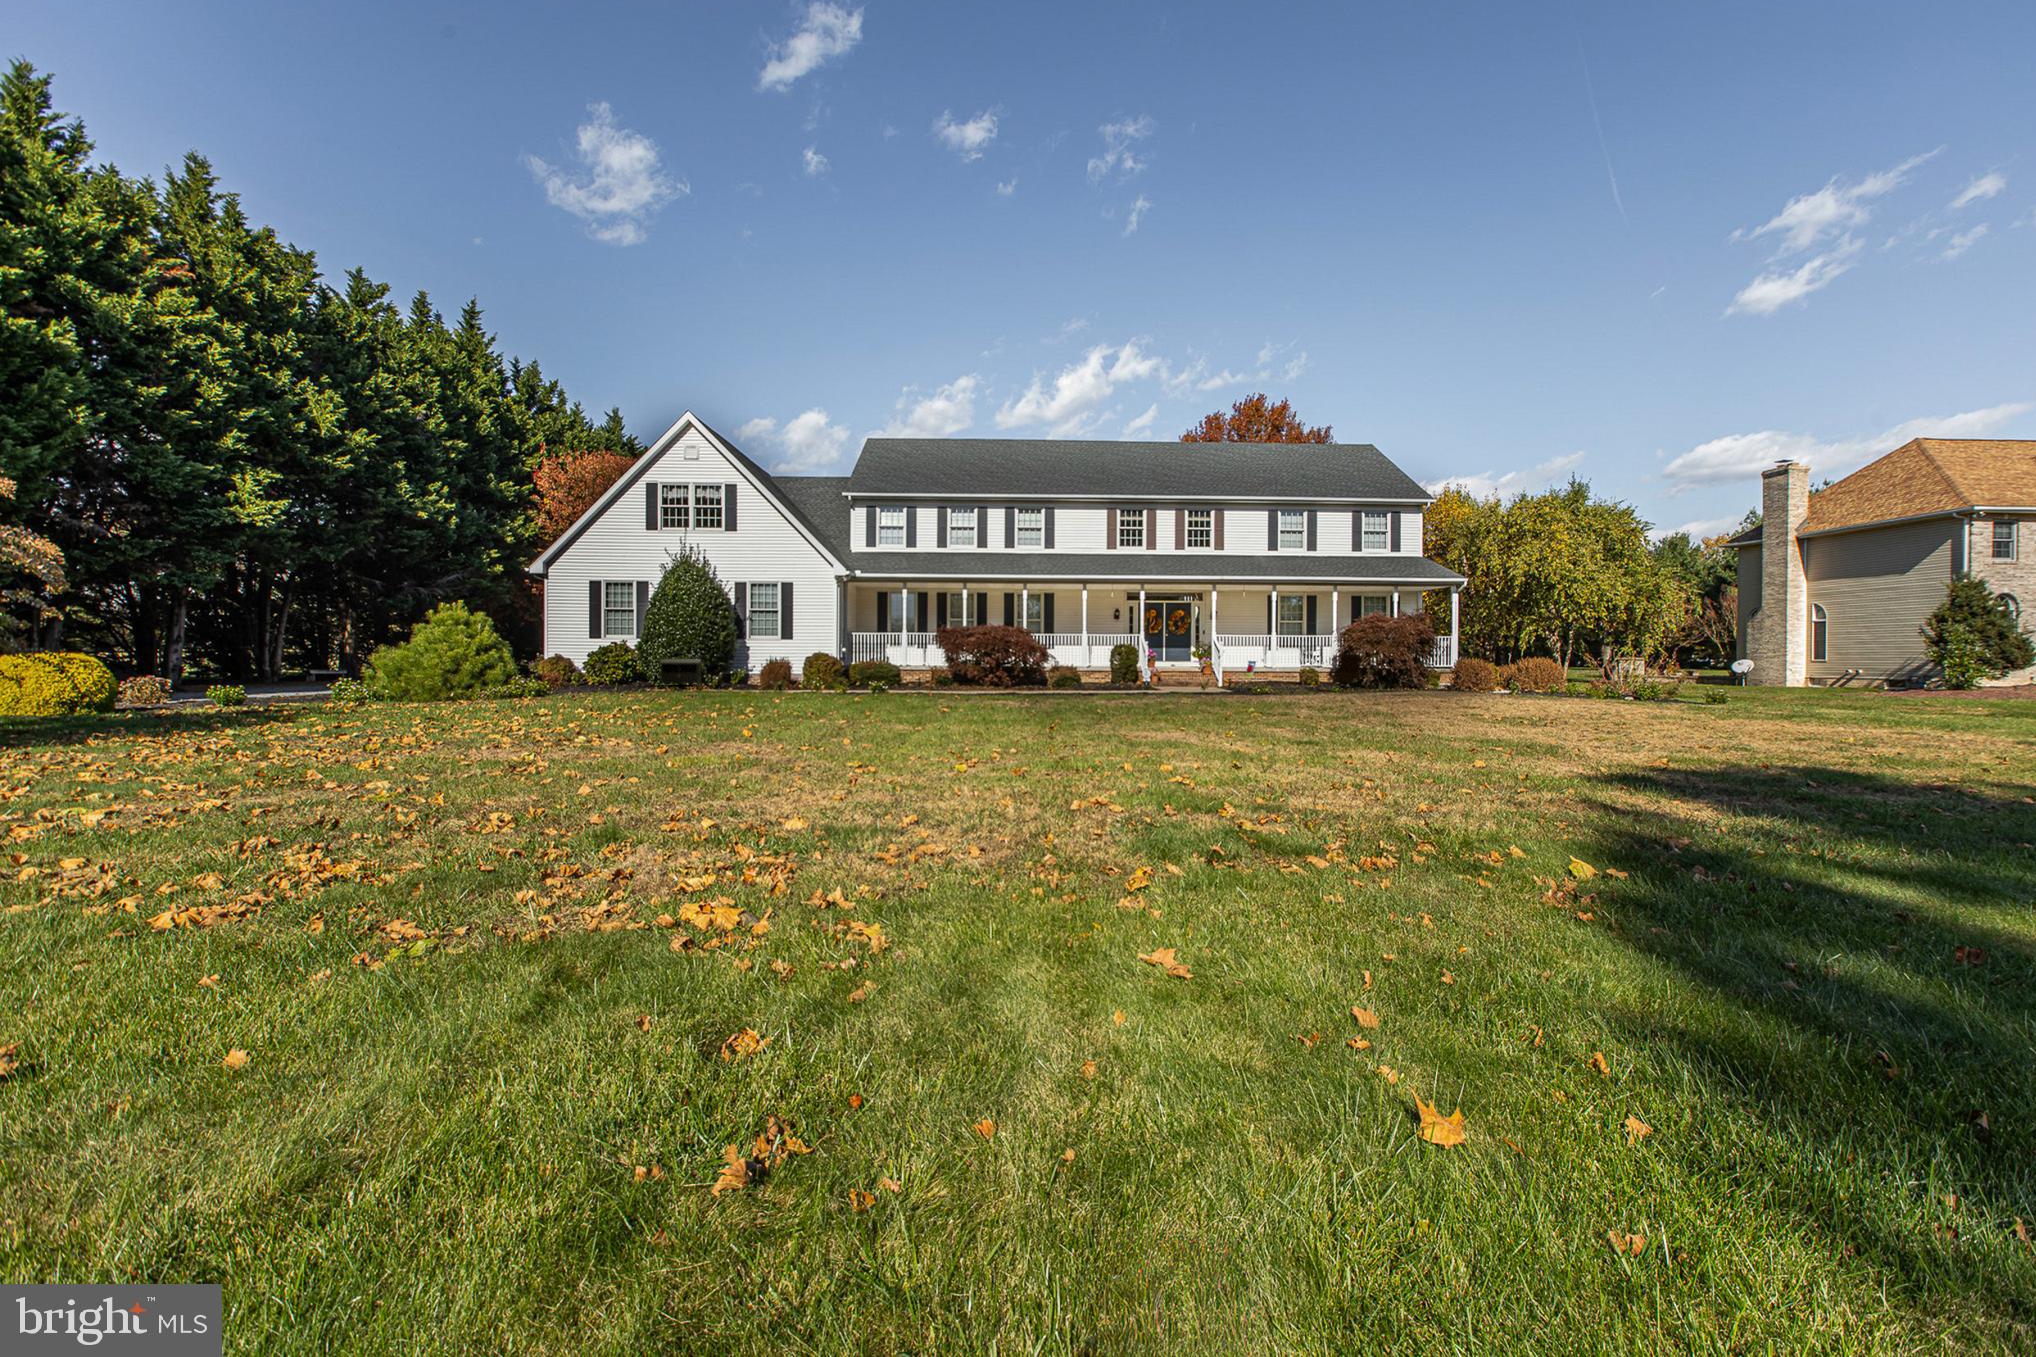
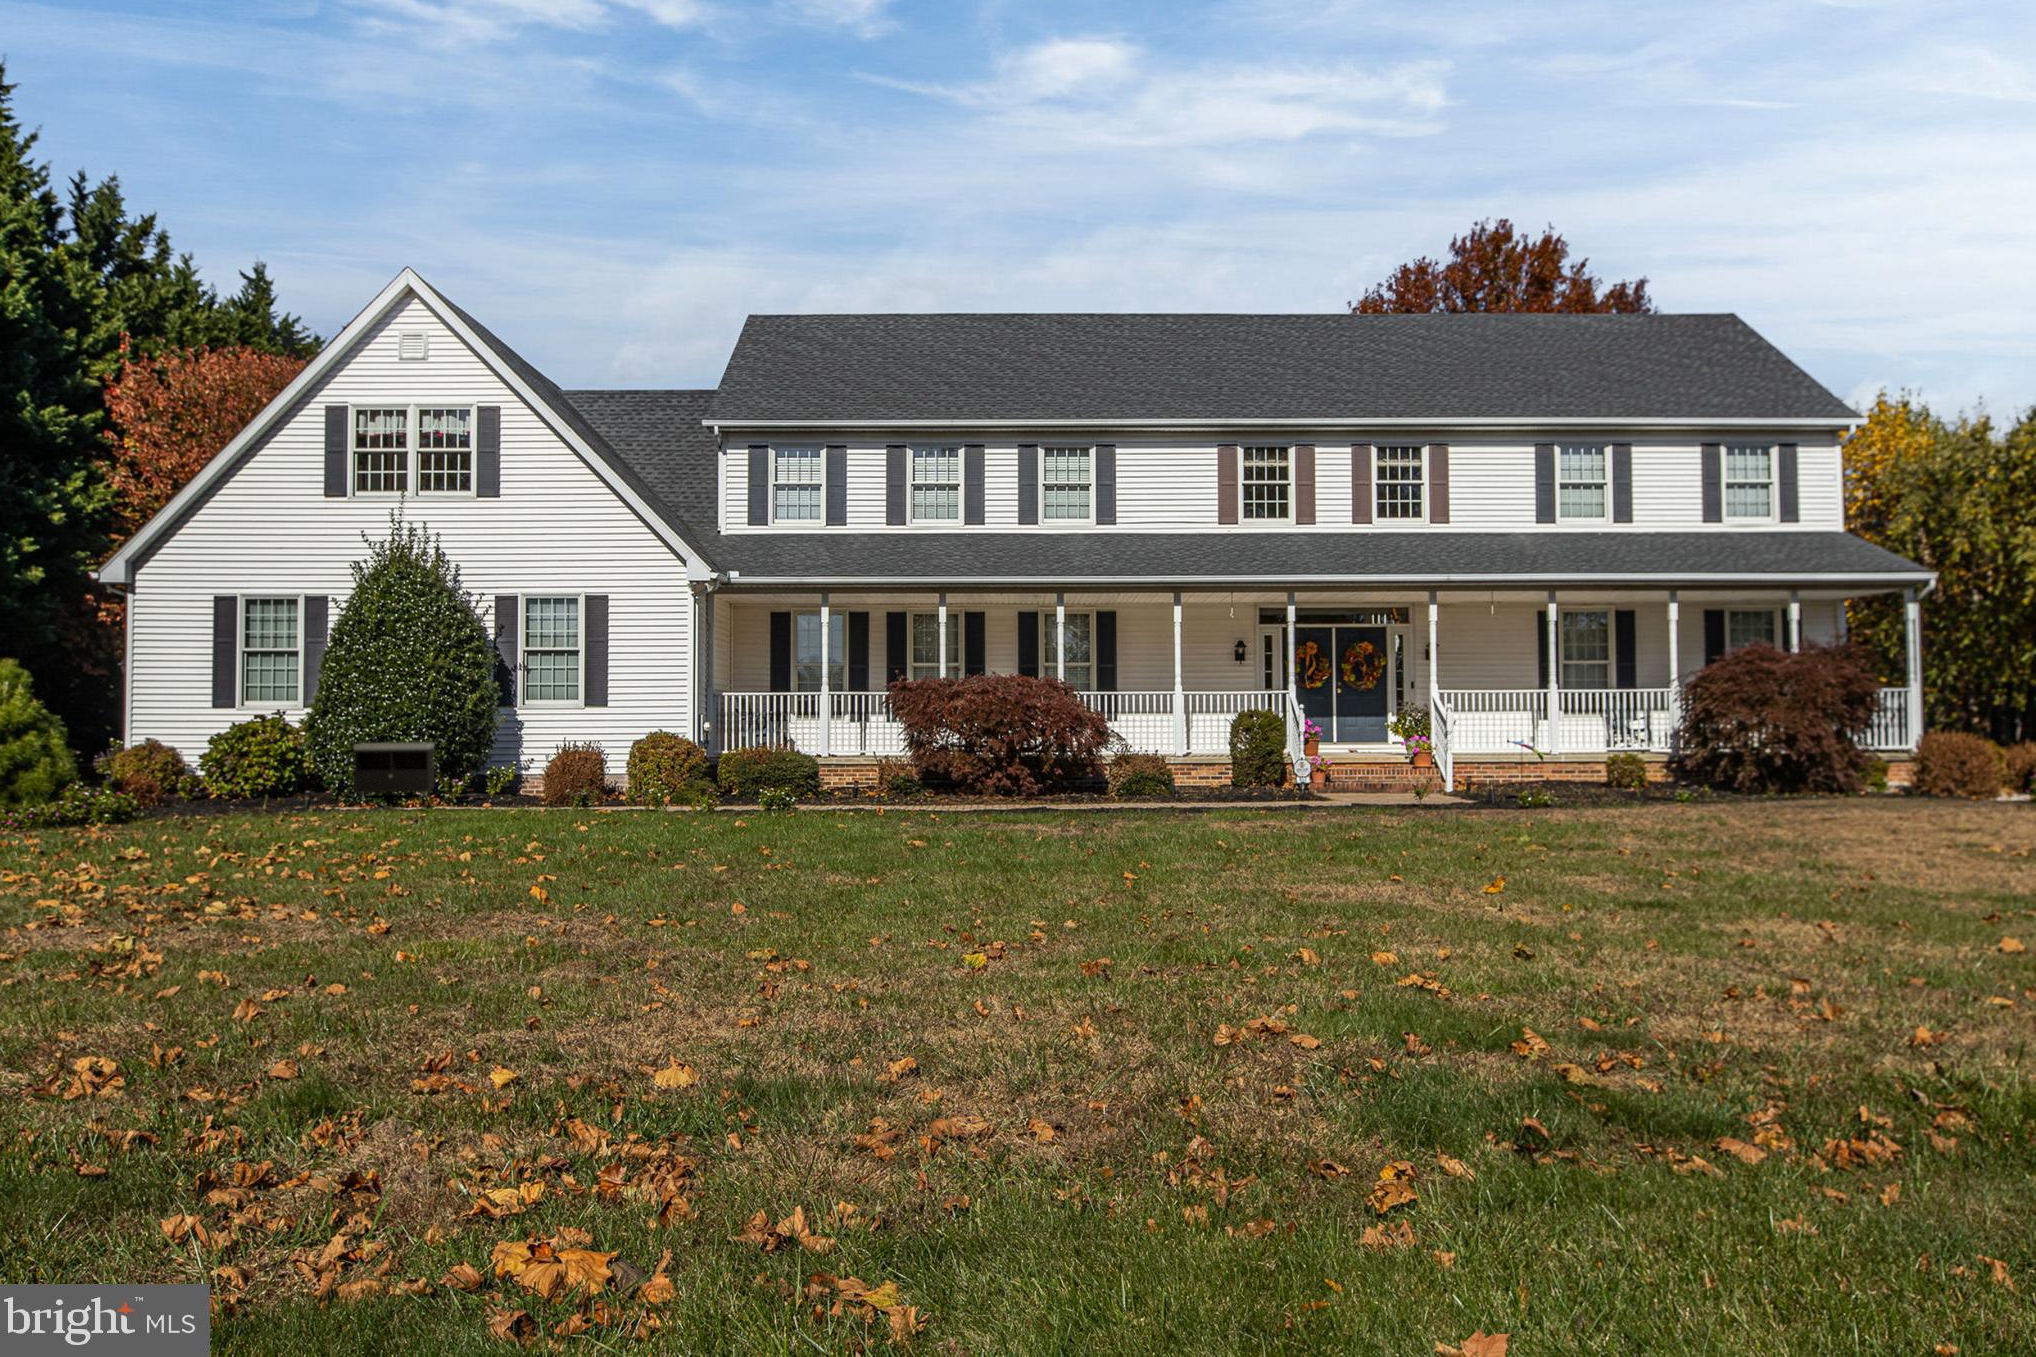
lounge chair: present [1335,653,1362,687] -> none [1678,721,1737,790]

